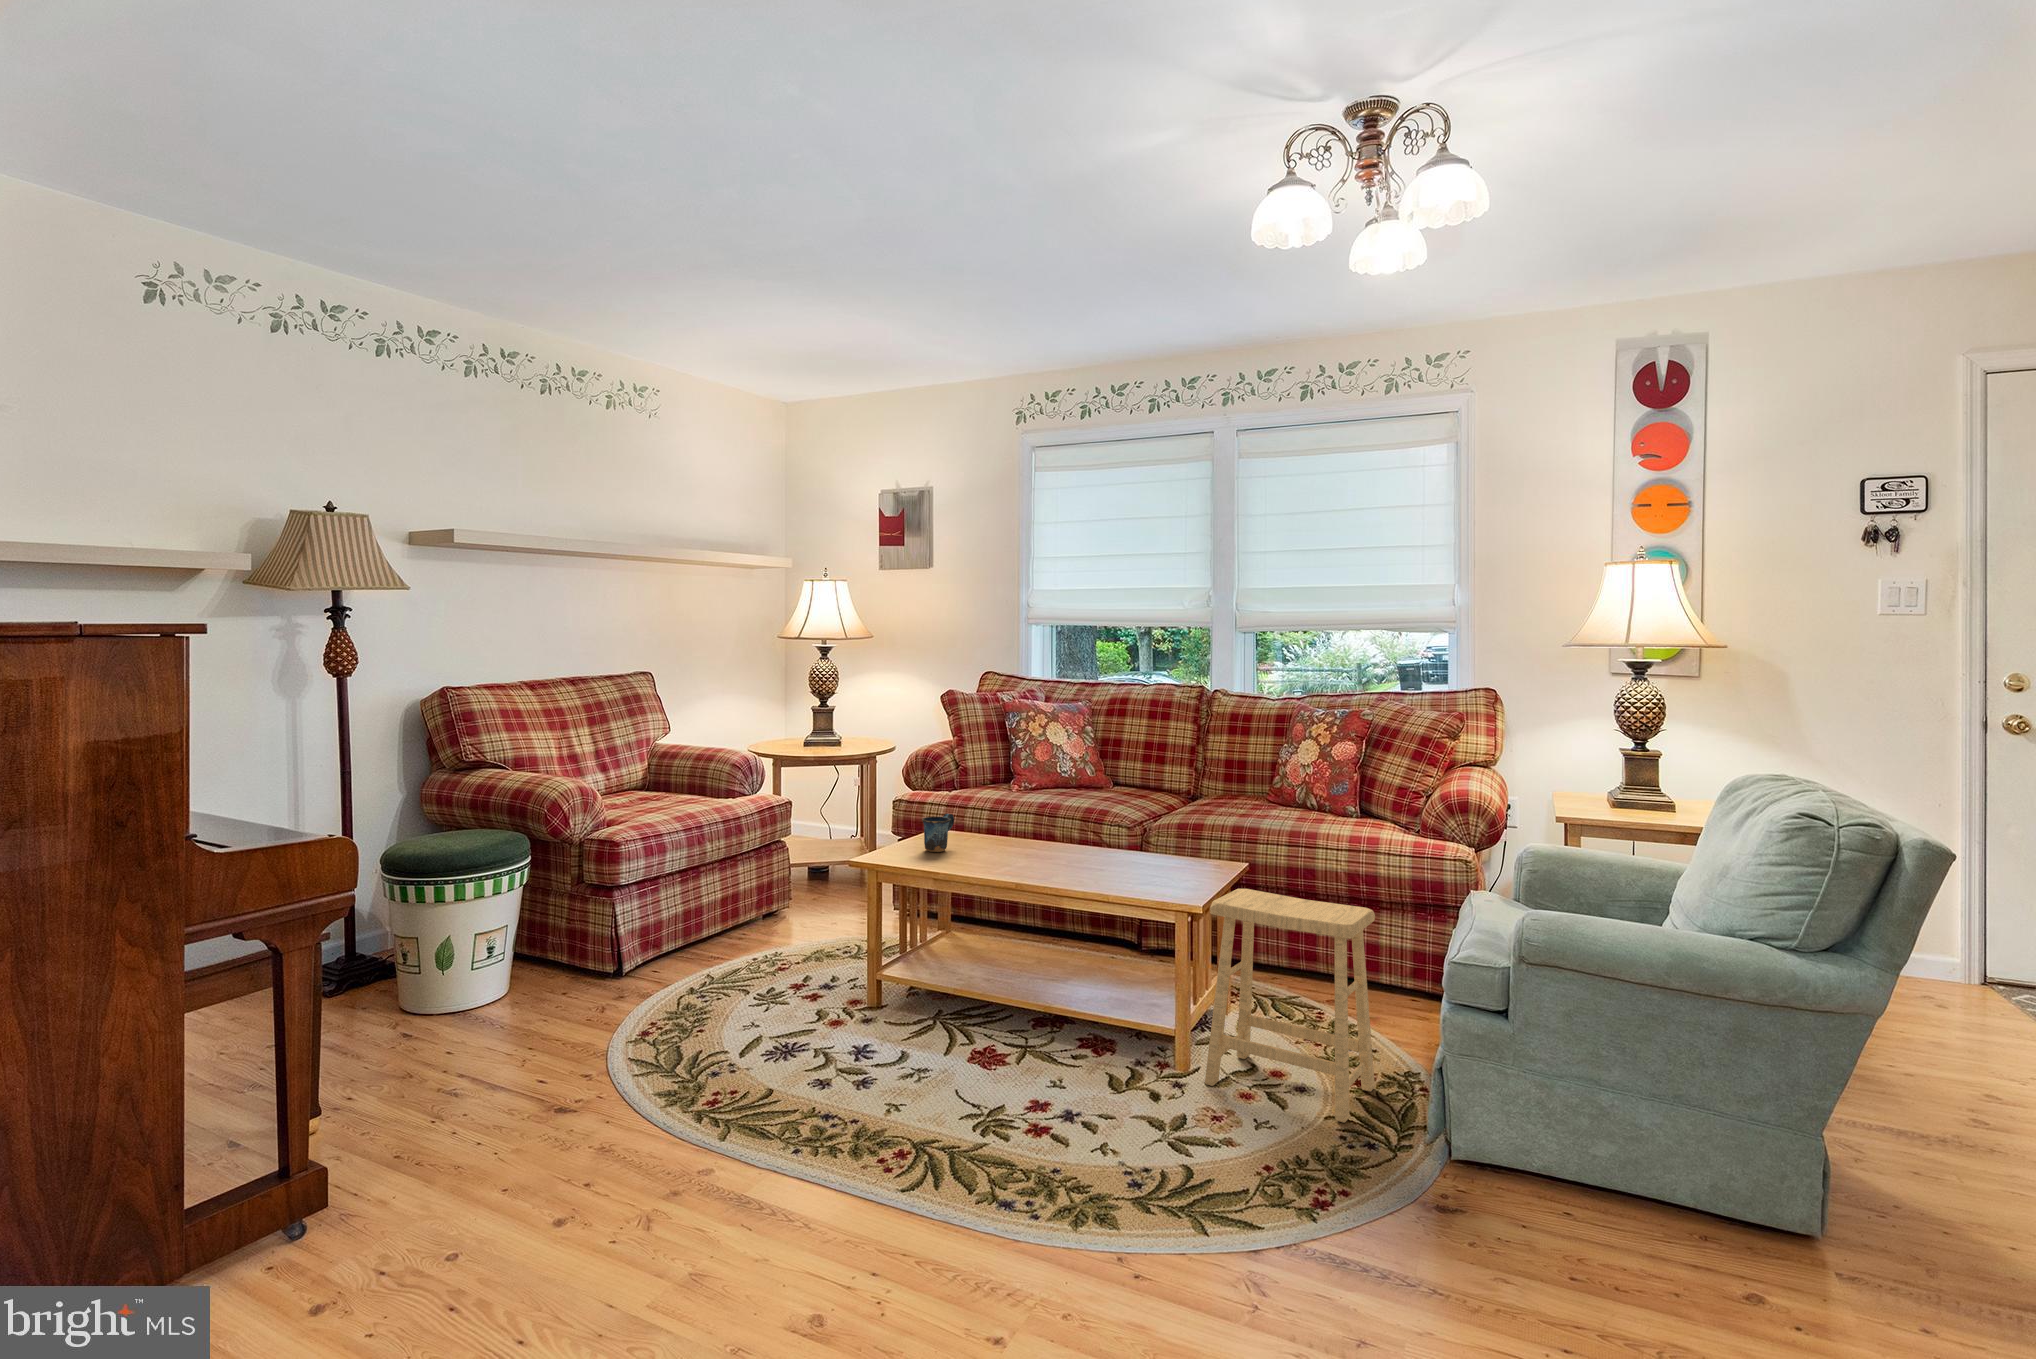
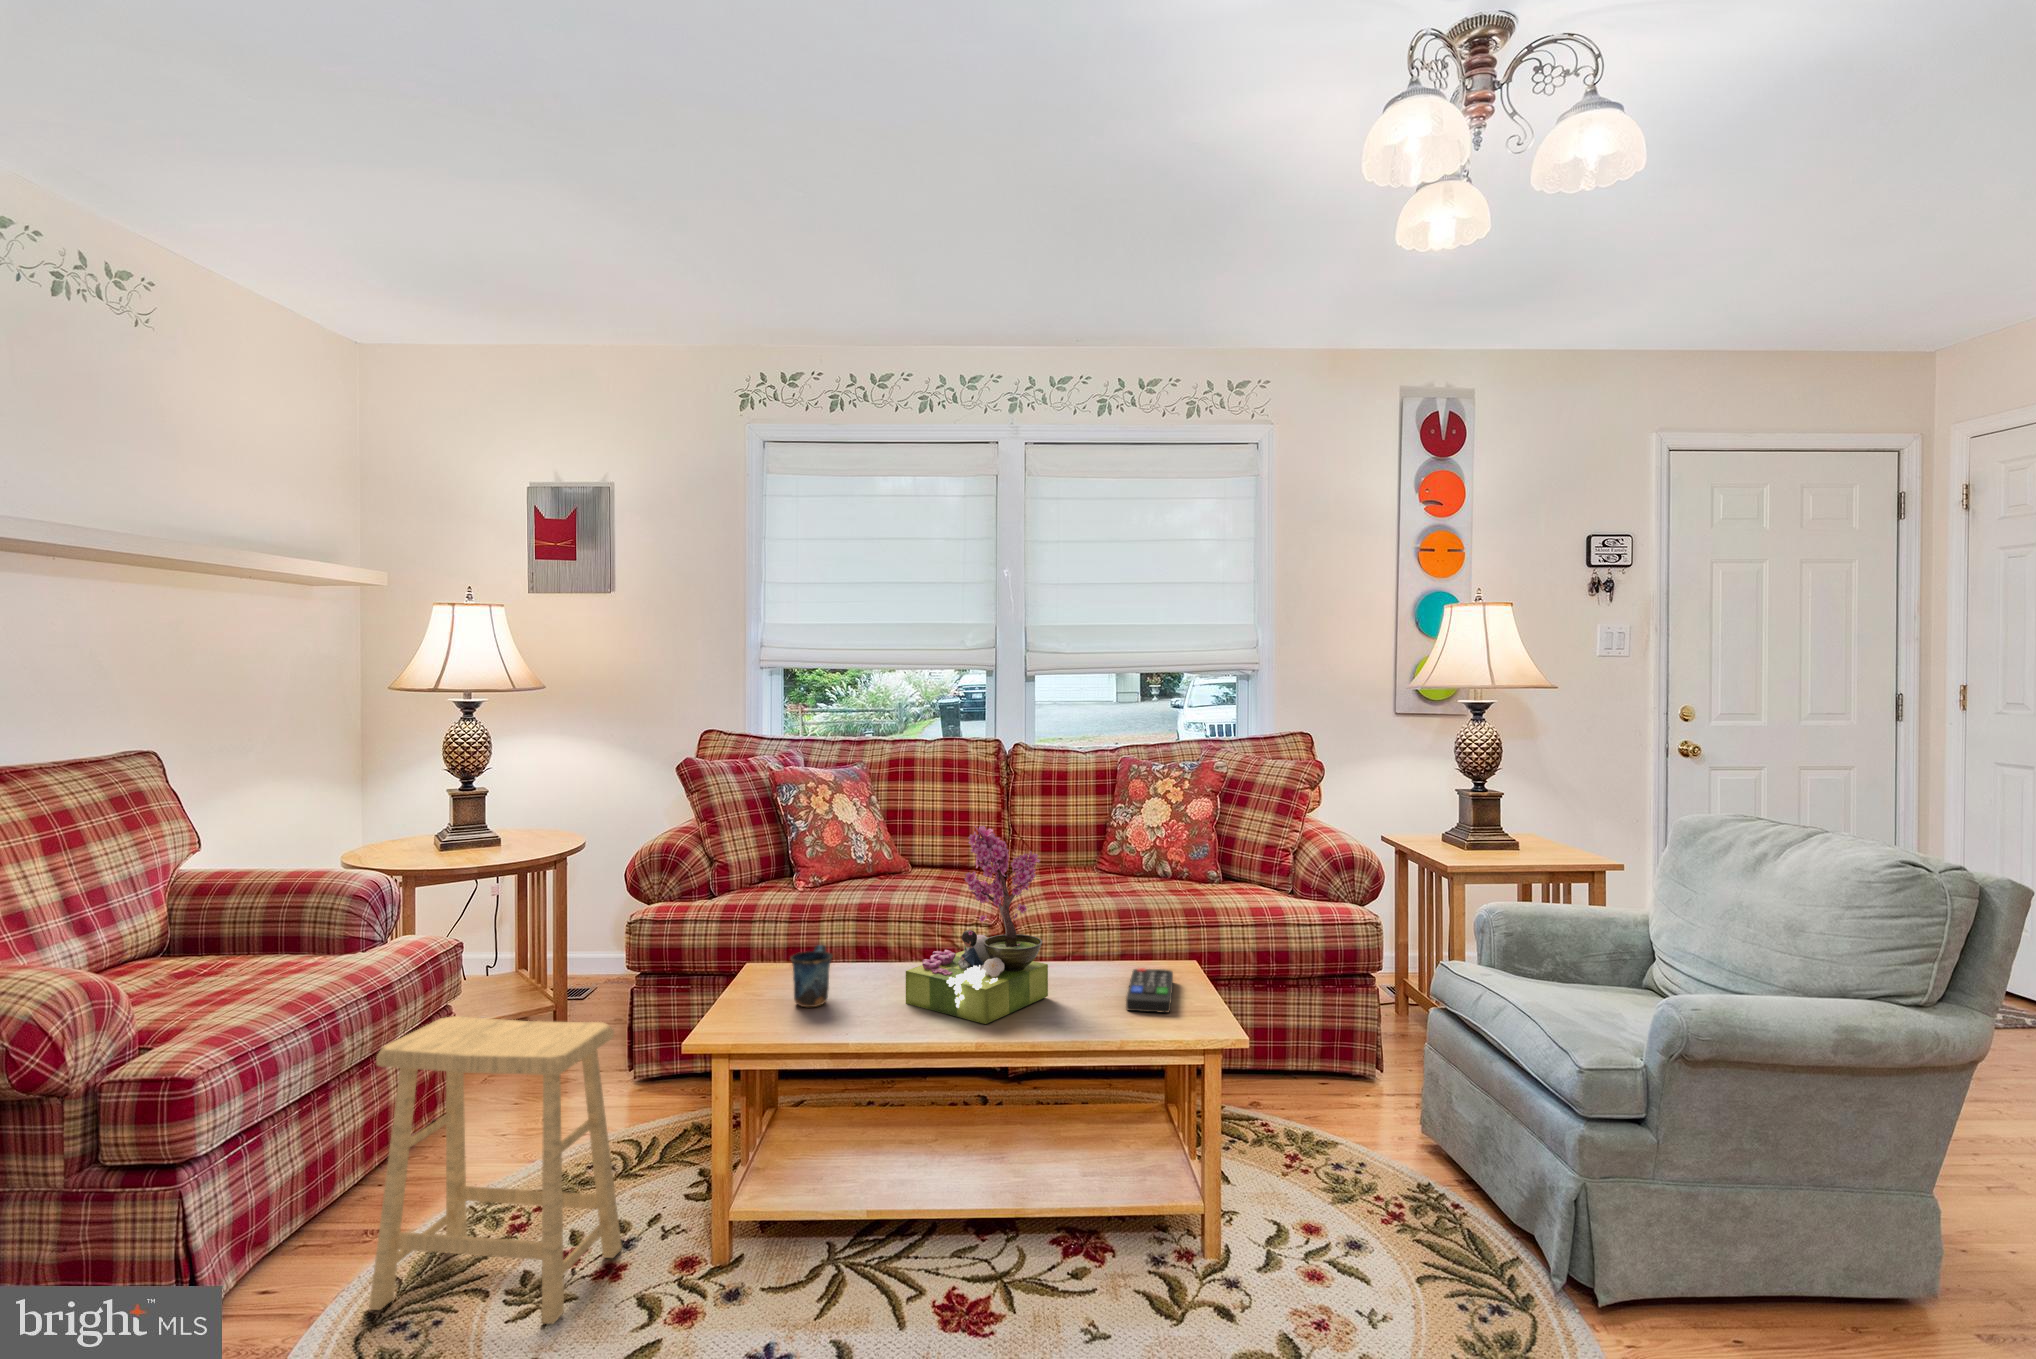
flower arrangement: none [993,738,1090,873] -> present [906,826,1048,1024]
remote control: none [1132,858,1197,885] -> present [1126,968,1173,1013]
footstool: present [1205,889,1375,1123] -> present [369,1016,622,1324]

